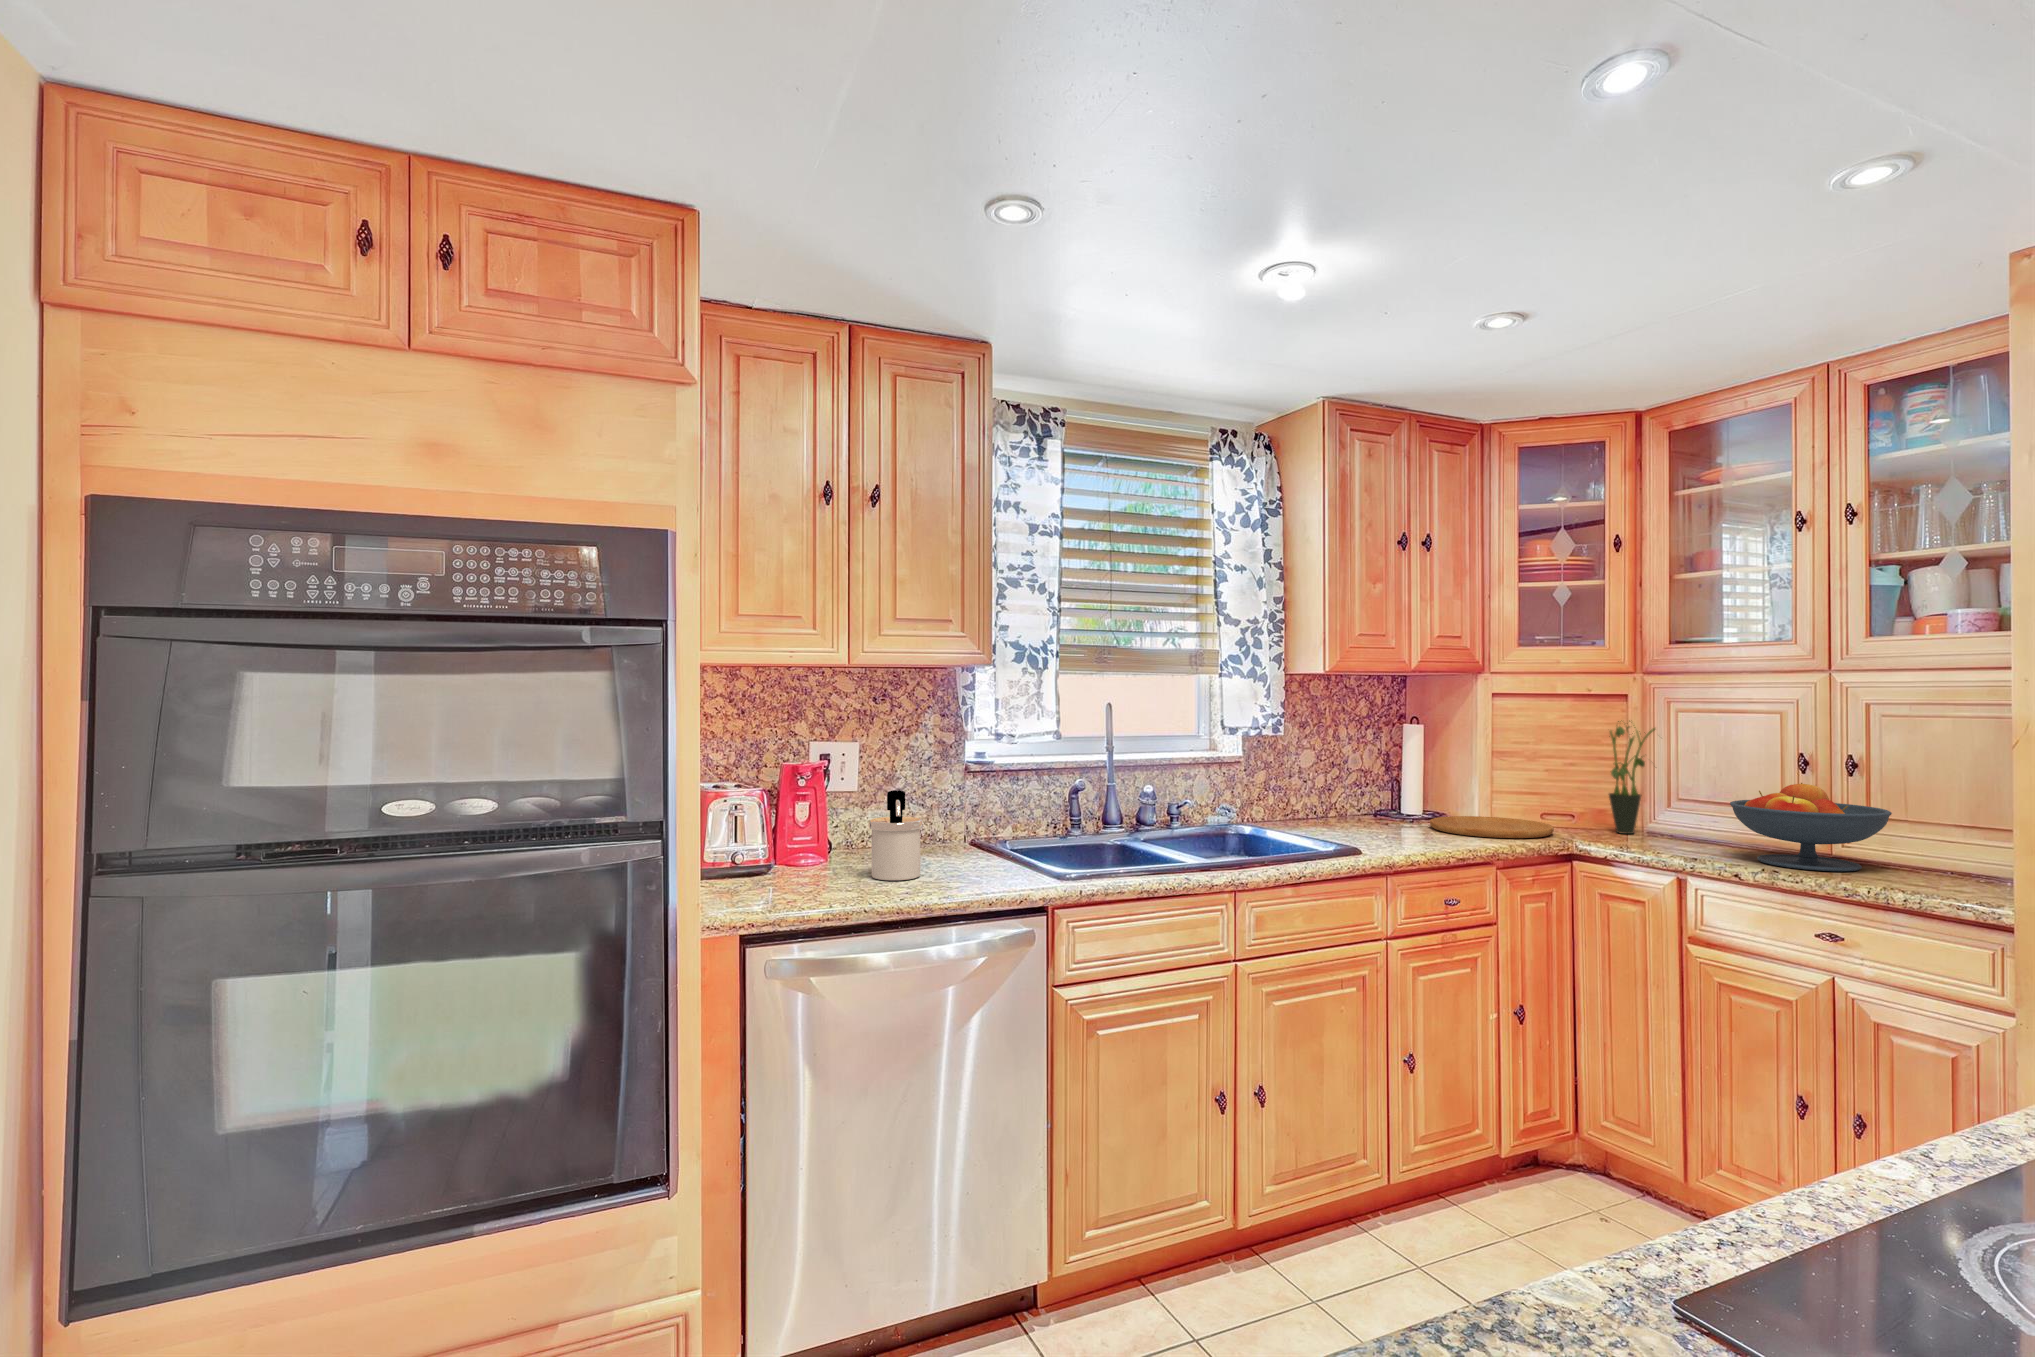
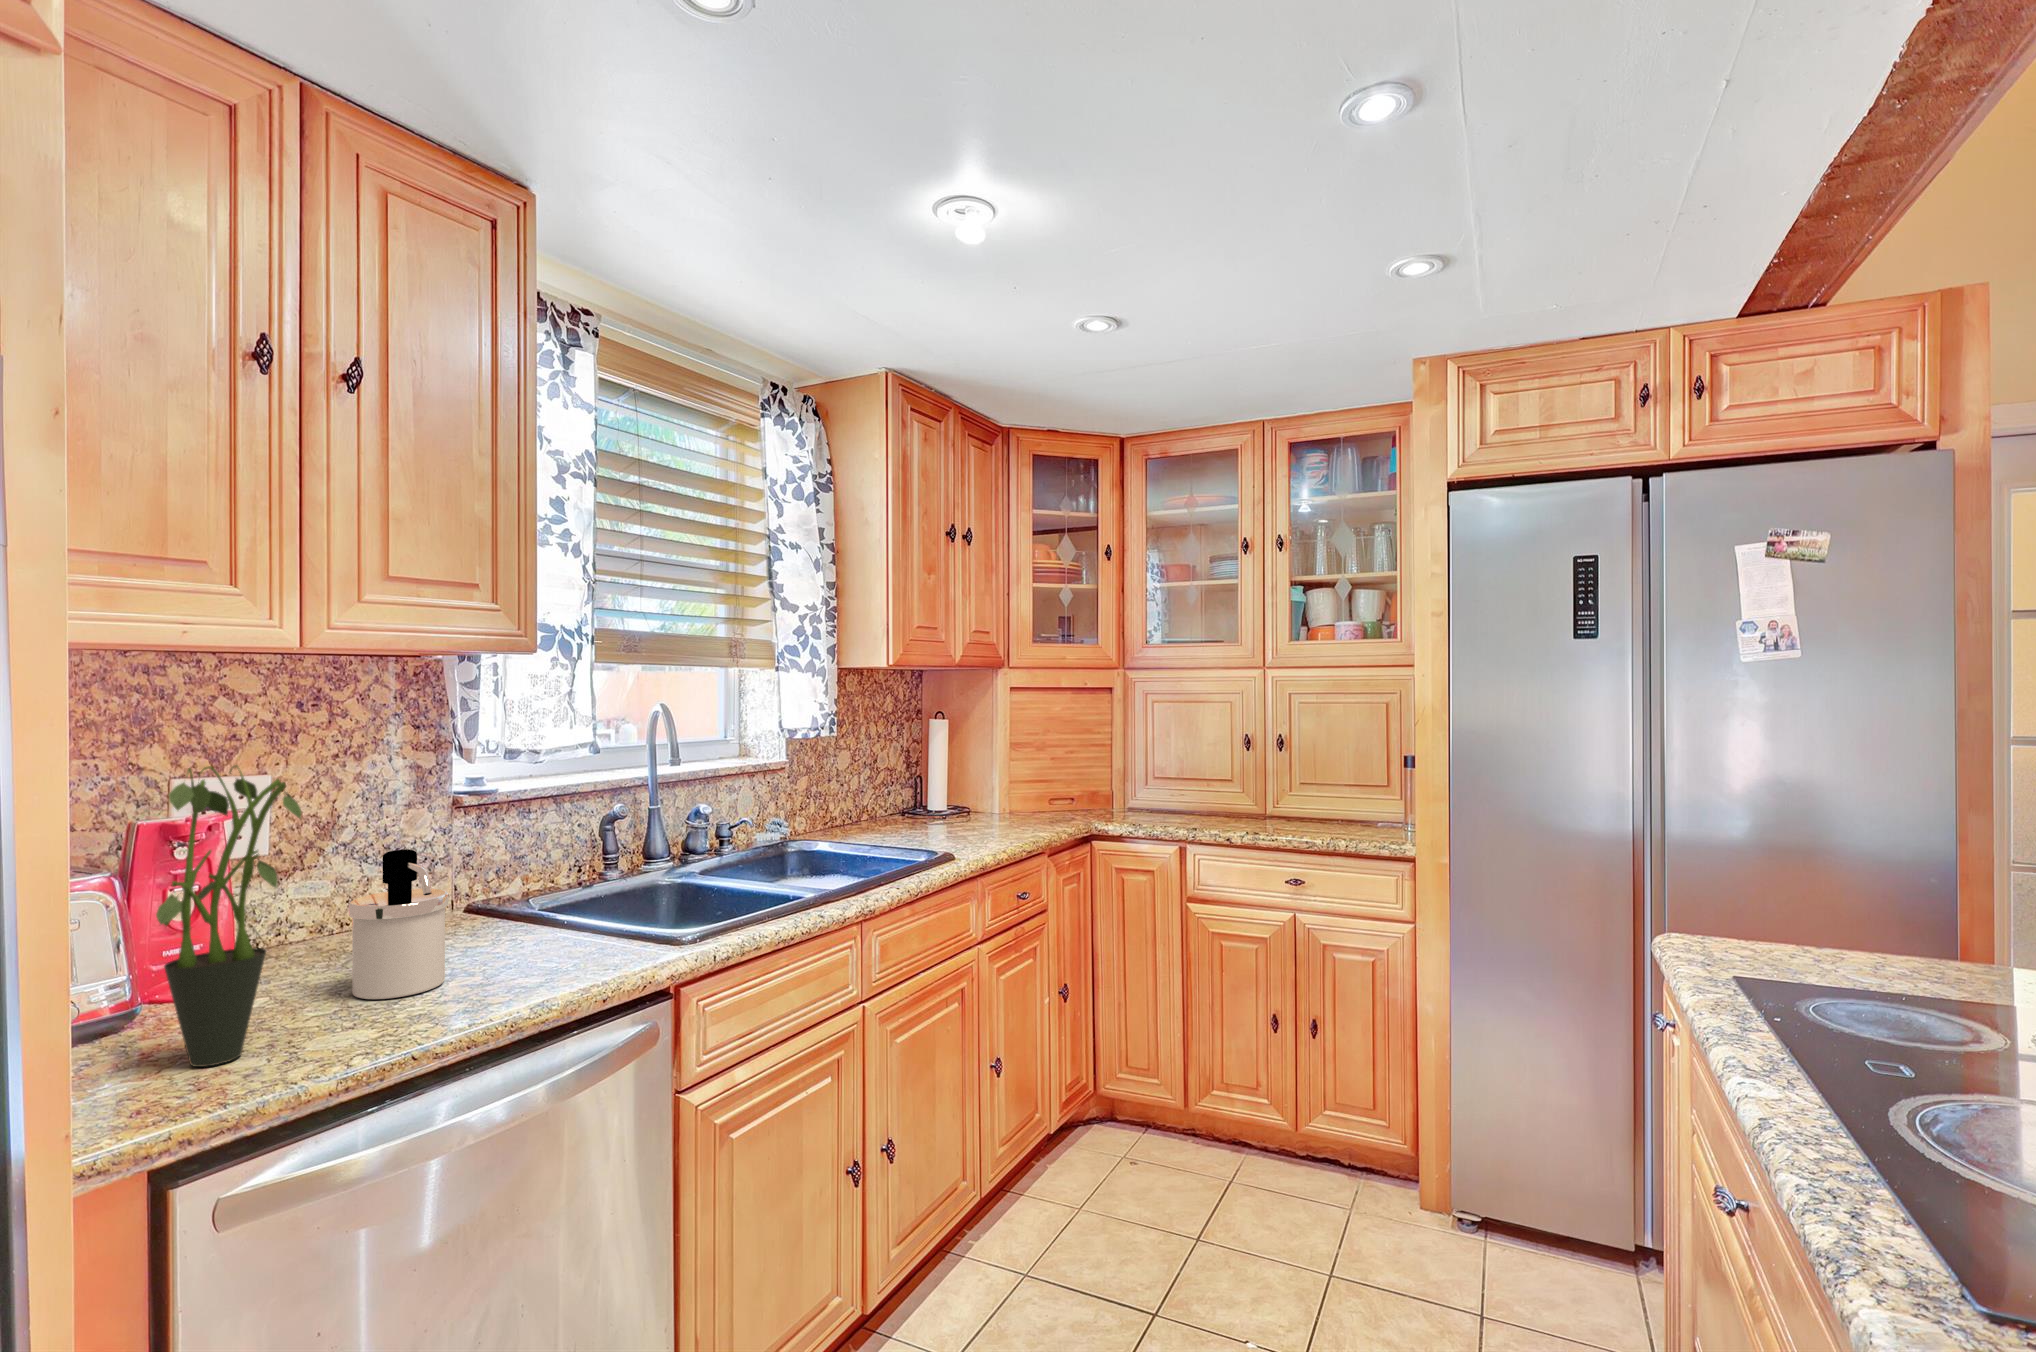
potted plant: present [1609,721,1655,834] -> present [156,765,301,1067]
fruit bowl: present [1730,783,1892,871] -> none [1211,758,1315,829]
cutting board: present [1430,816,1554,838] -> none [963,805,1070,826]

